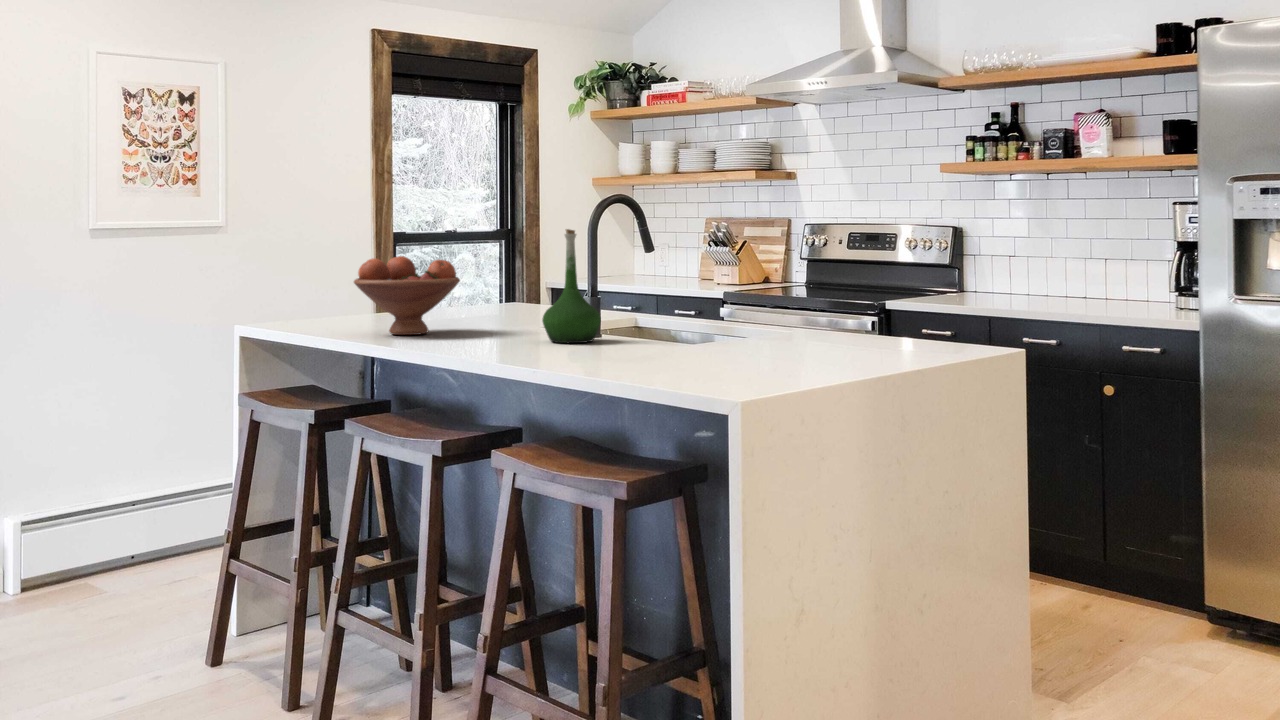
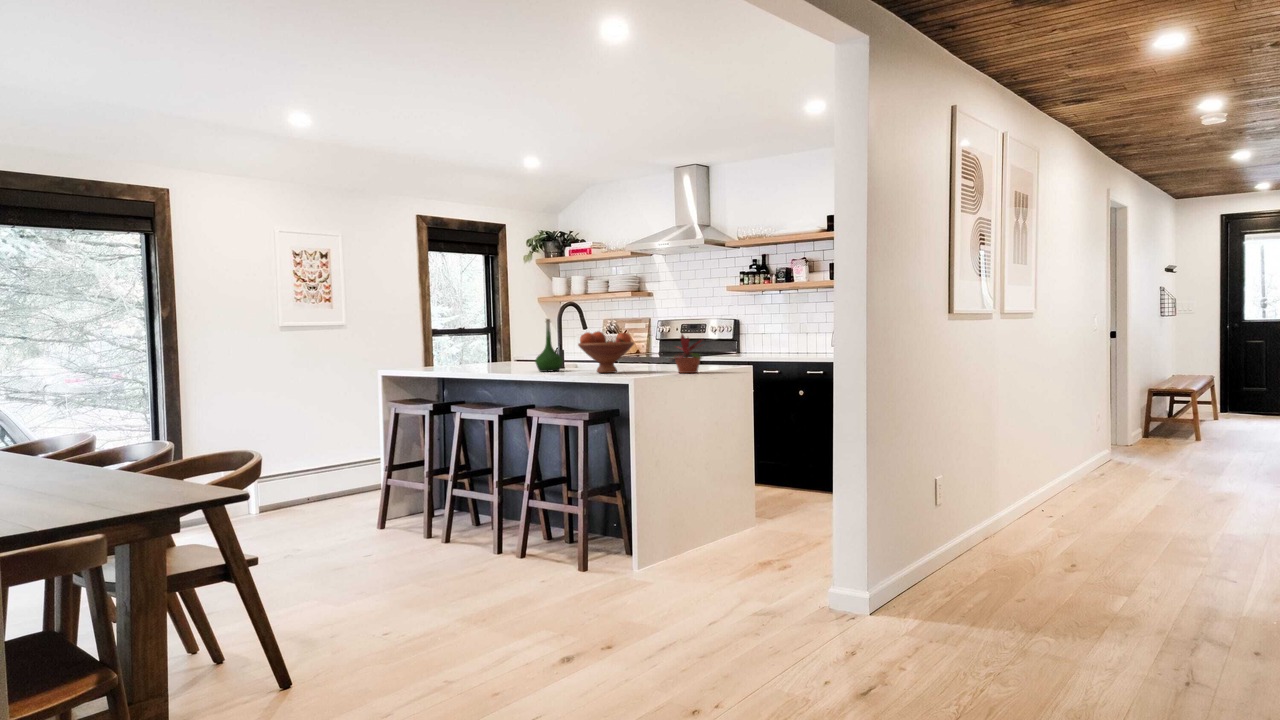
fruit bowl: present [354,256,460,335] -> present [578,331,634,373]
potted plant: none [824,272,933,369] -> present [673,334,702,373]

